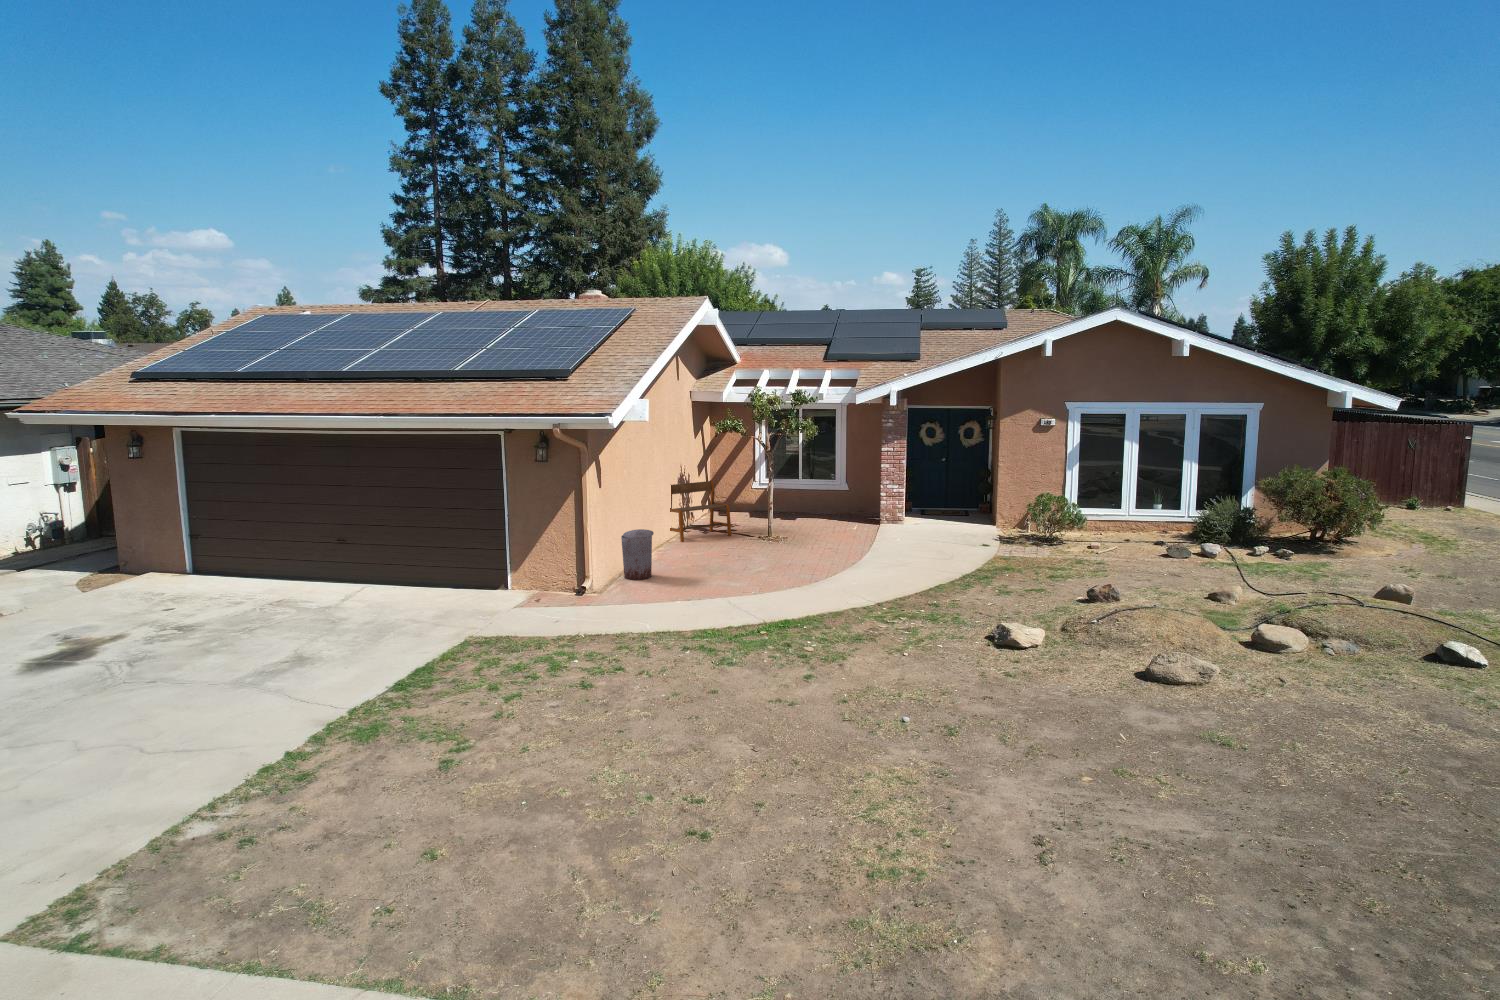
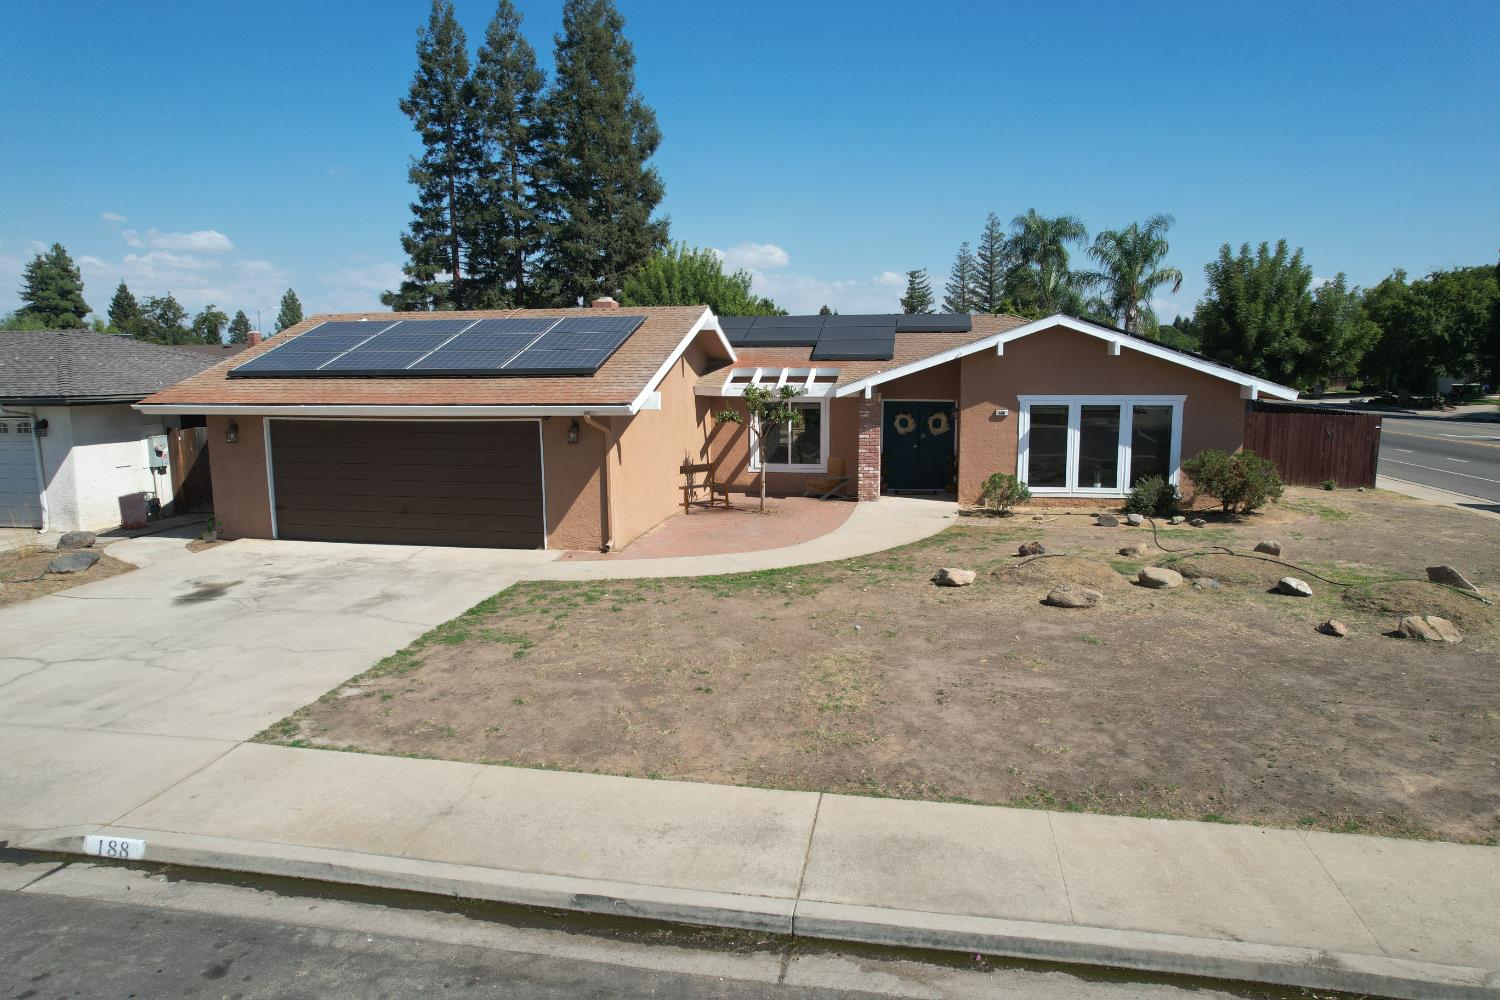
lounge chair: none [817,472,875,524] -> present [804,457,853,501]
trash can: present [621,529,654,580] -> present [118,492,148,529]
potted plant: none [97,537,126,578] -> present [200,515,221,542]

